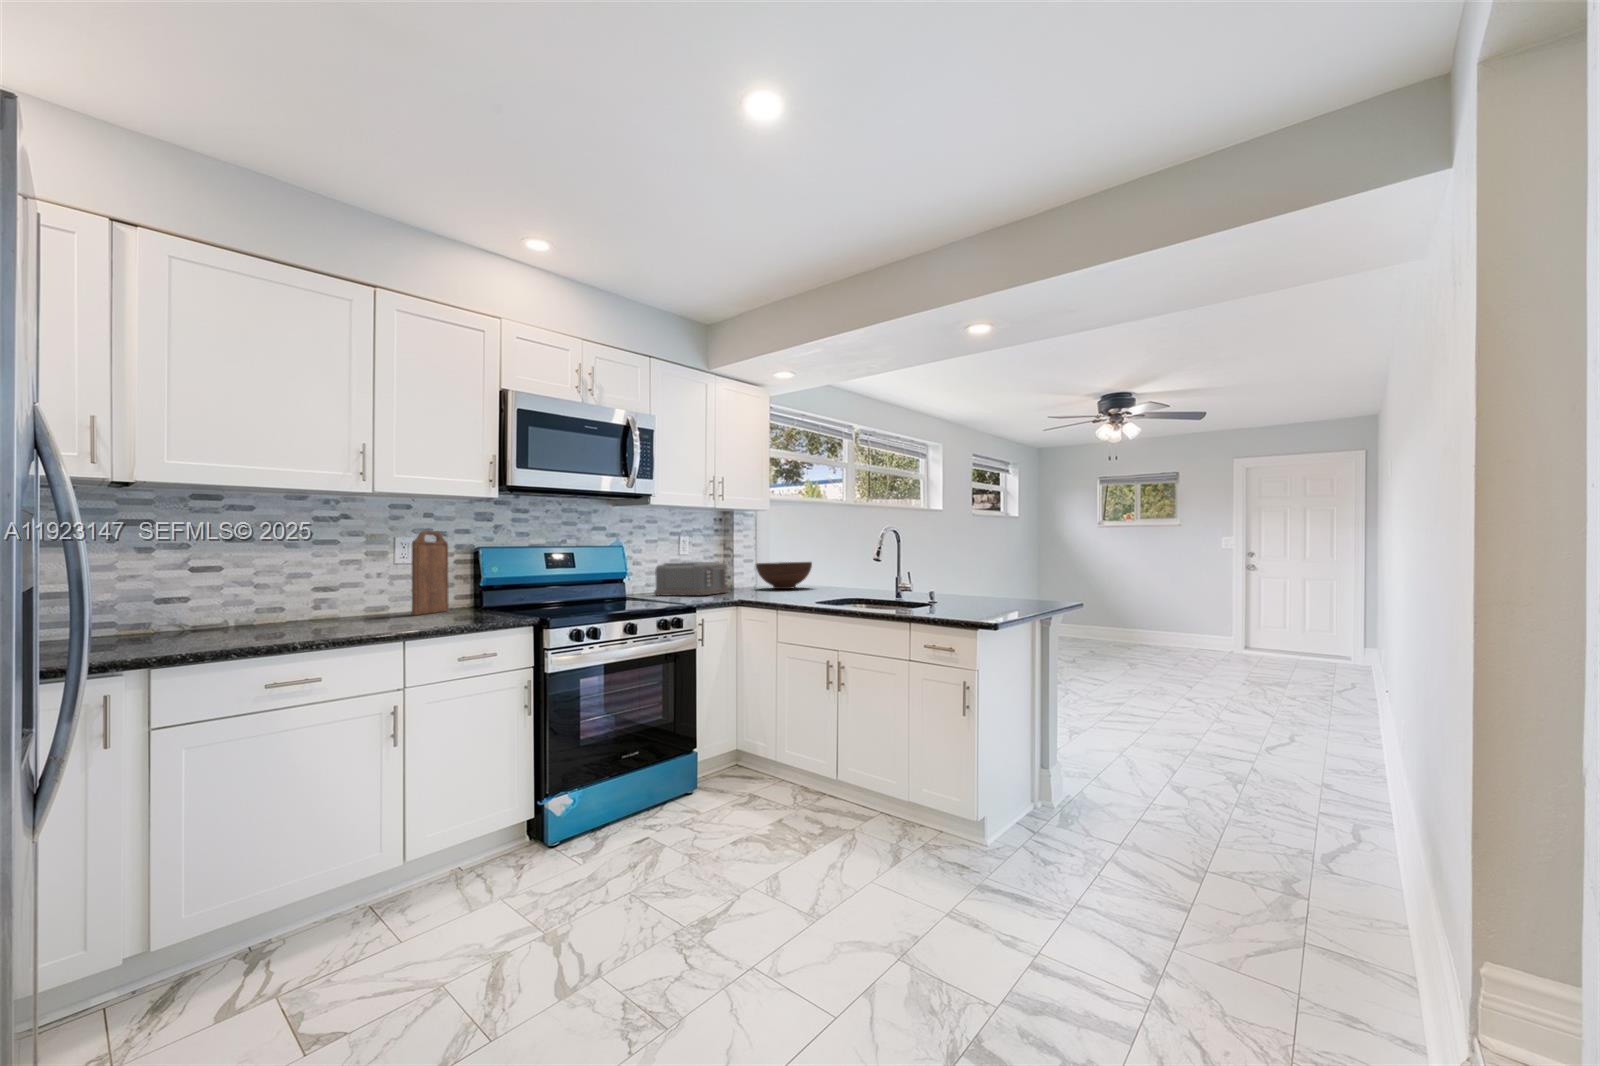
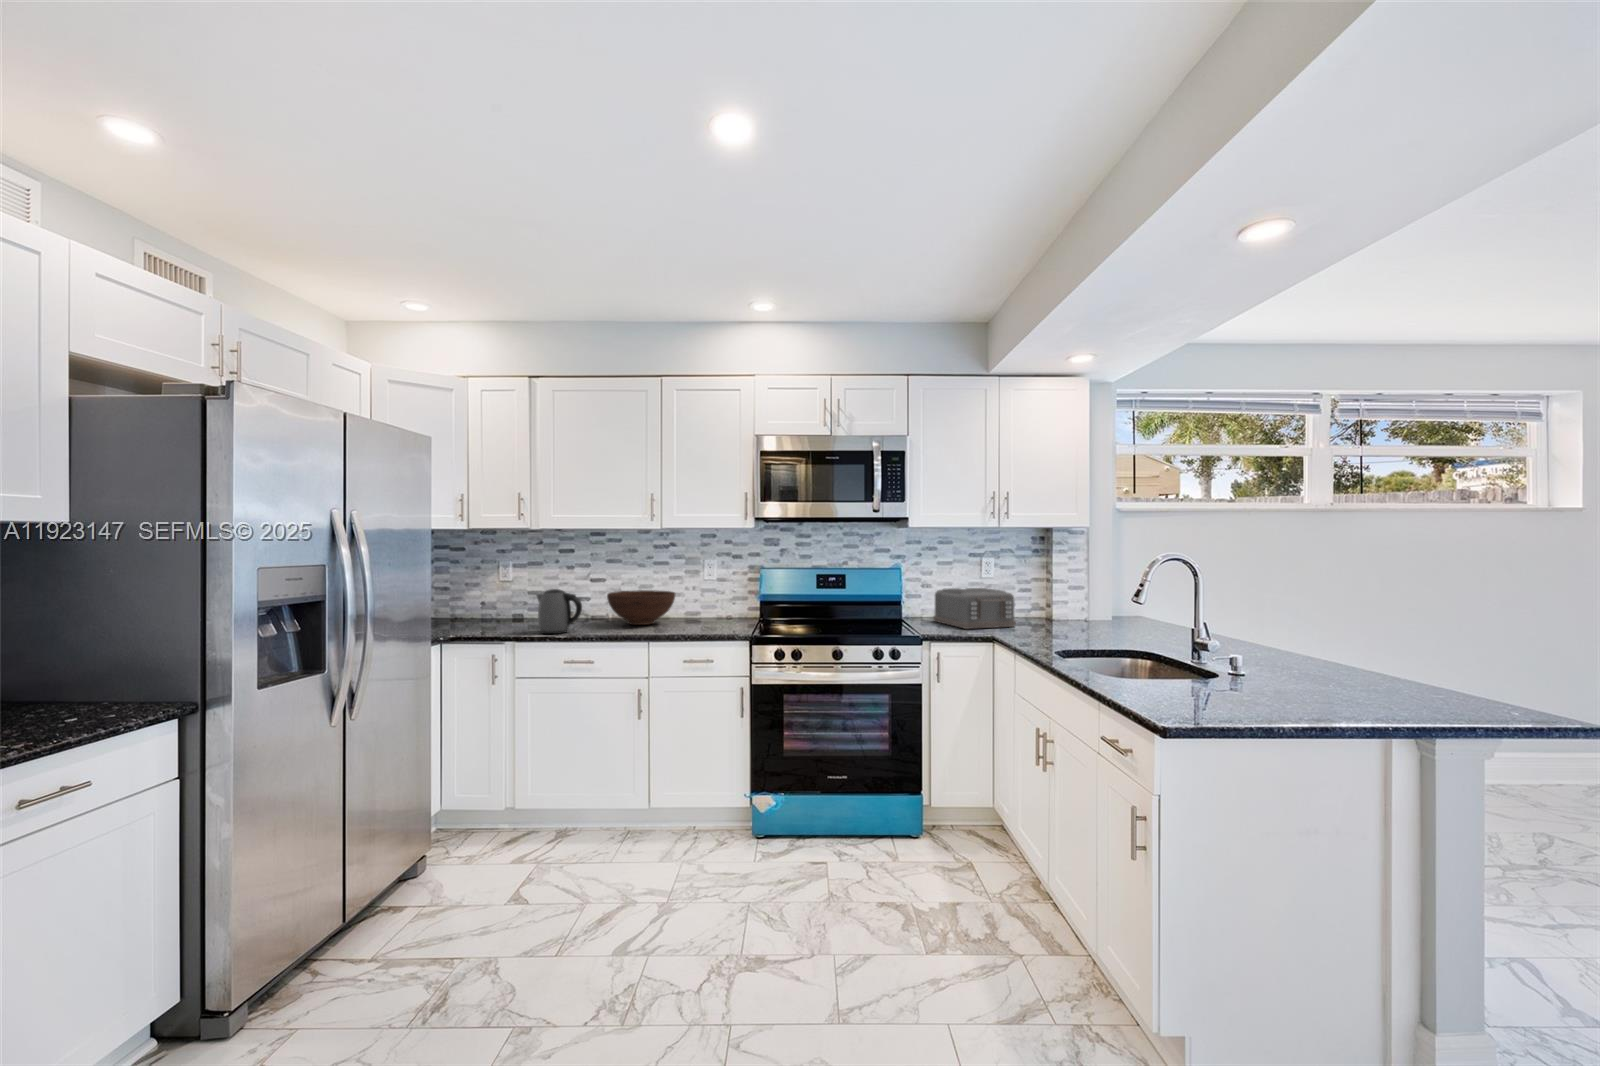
cutting board: present [412,531,449,615] -> none [703,556,739,622]
fruit bowl: present [756,562,812,589] -> present [607,590,675,625]
kettle: none [161,572,260,646] -> present [537,589,582,634]

